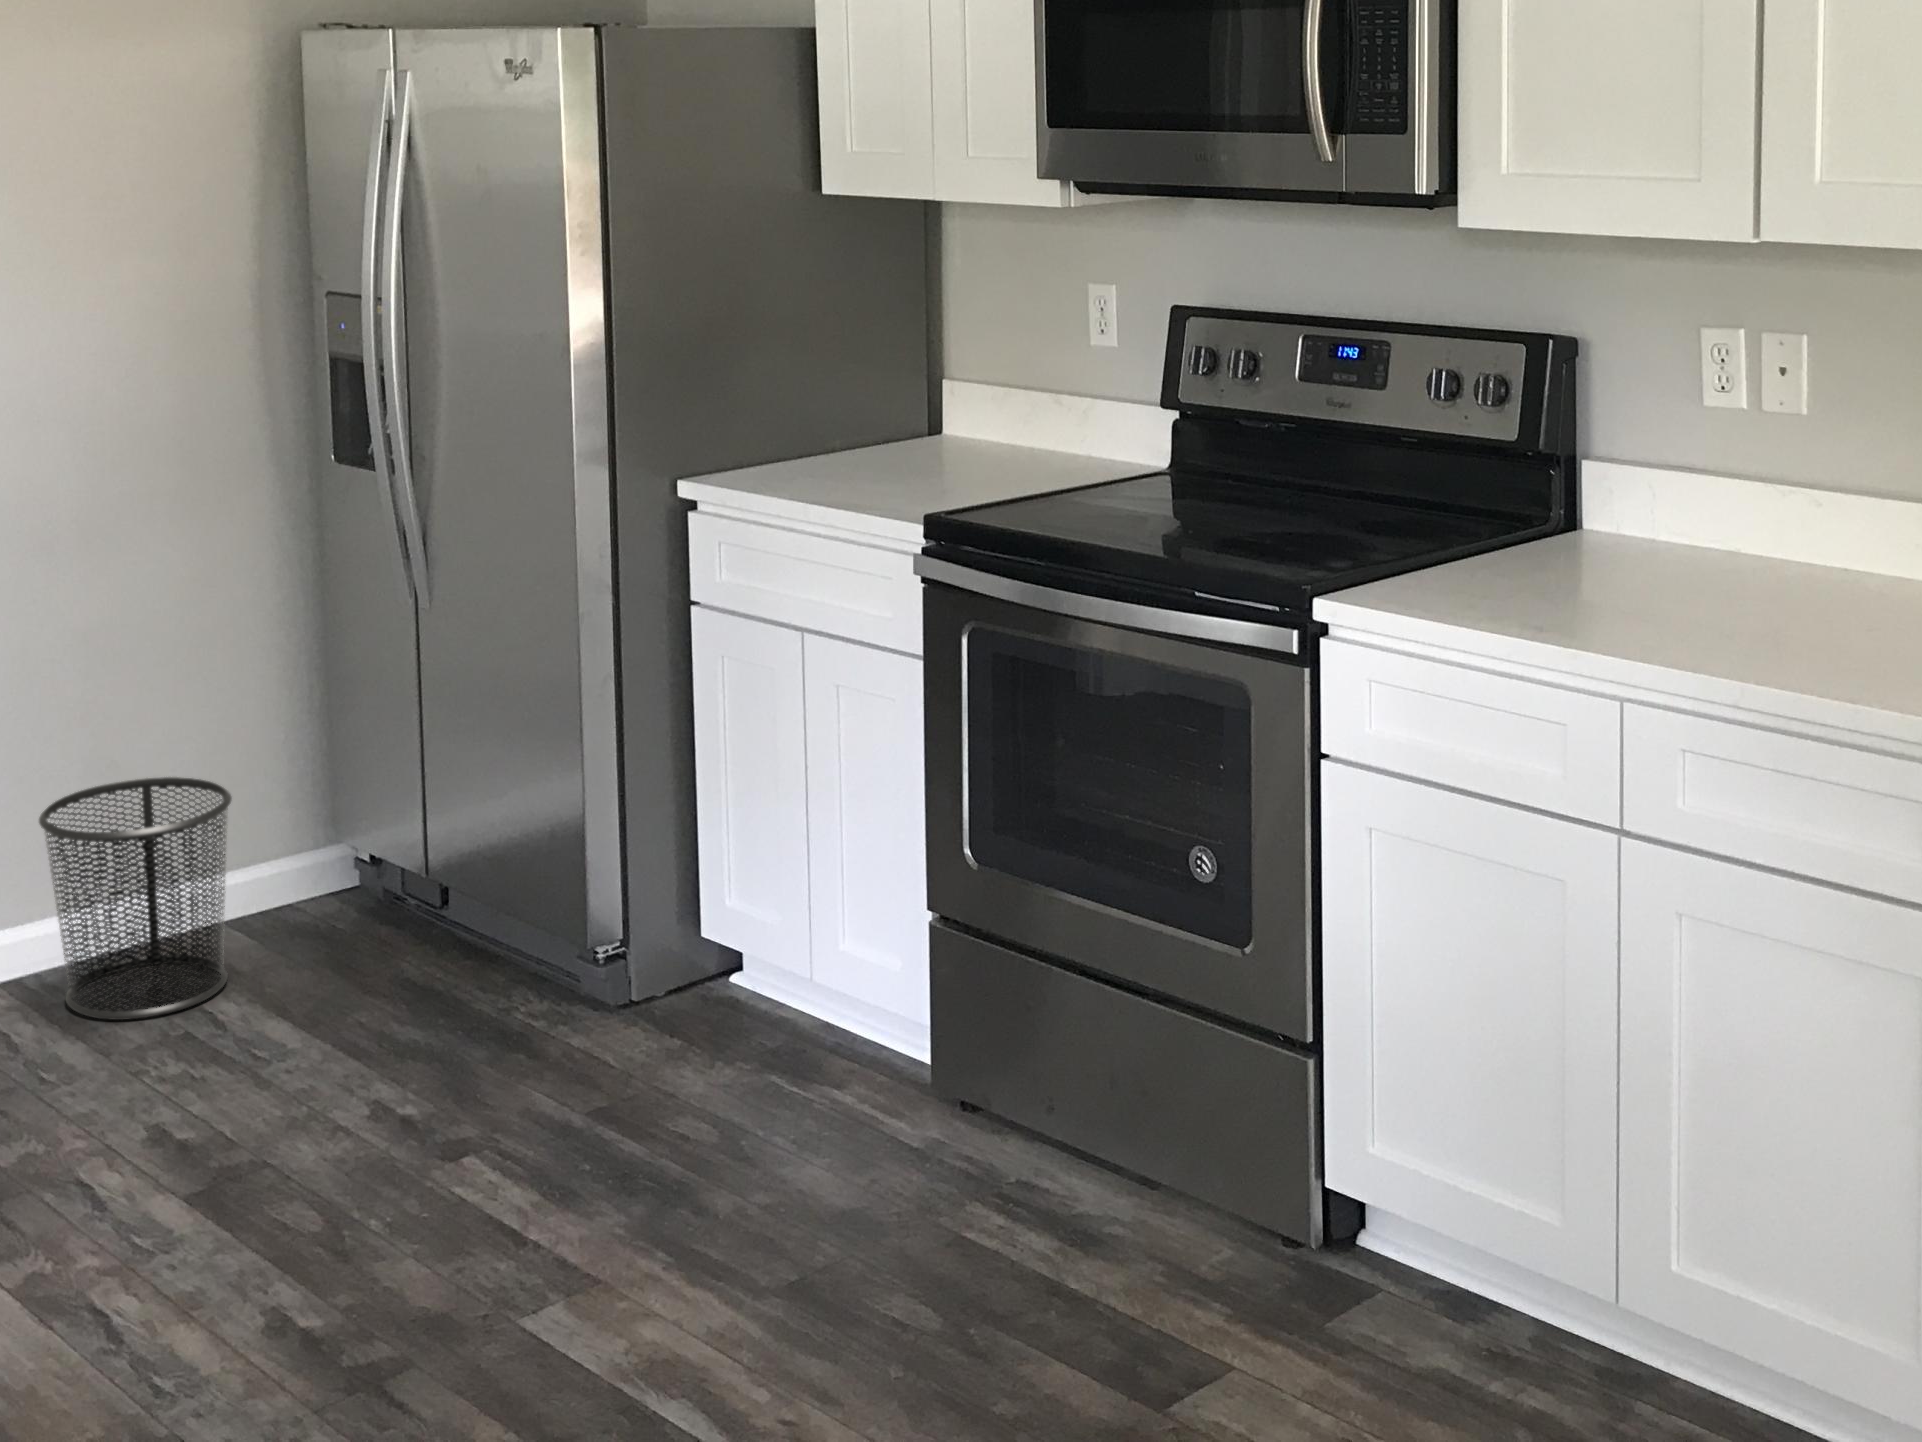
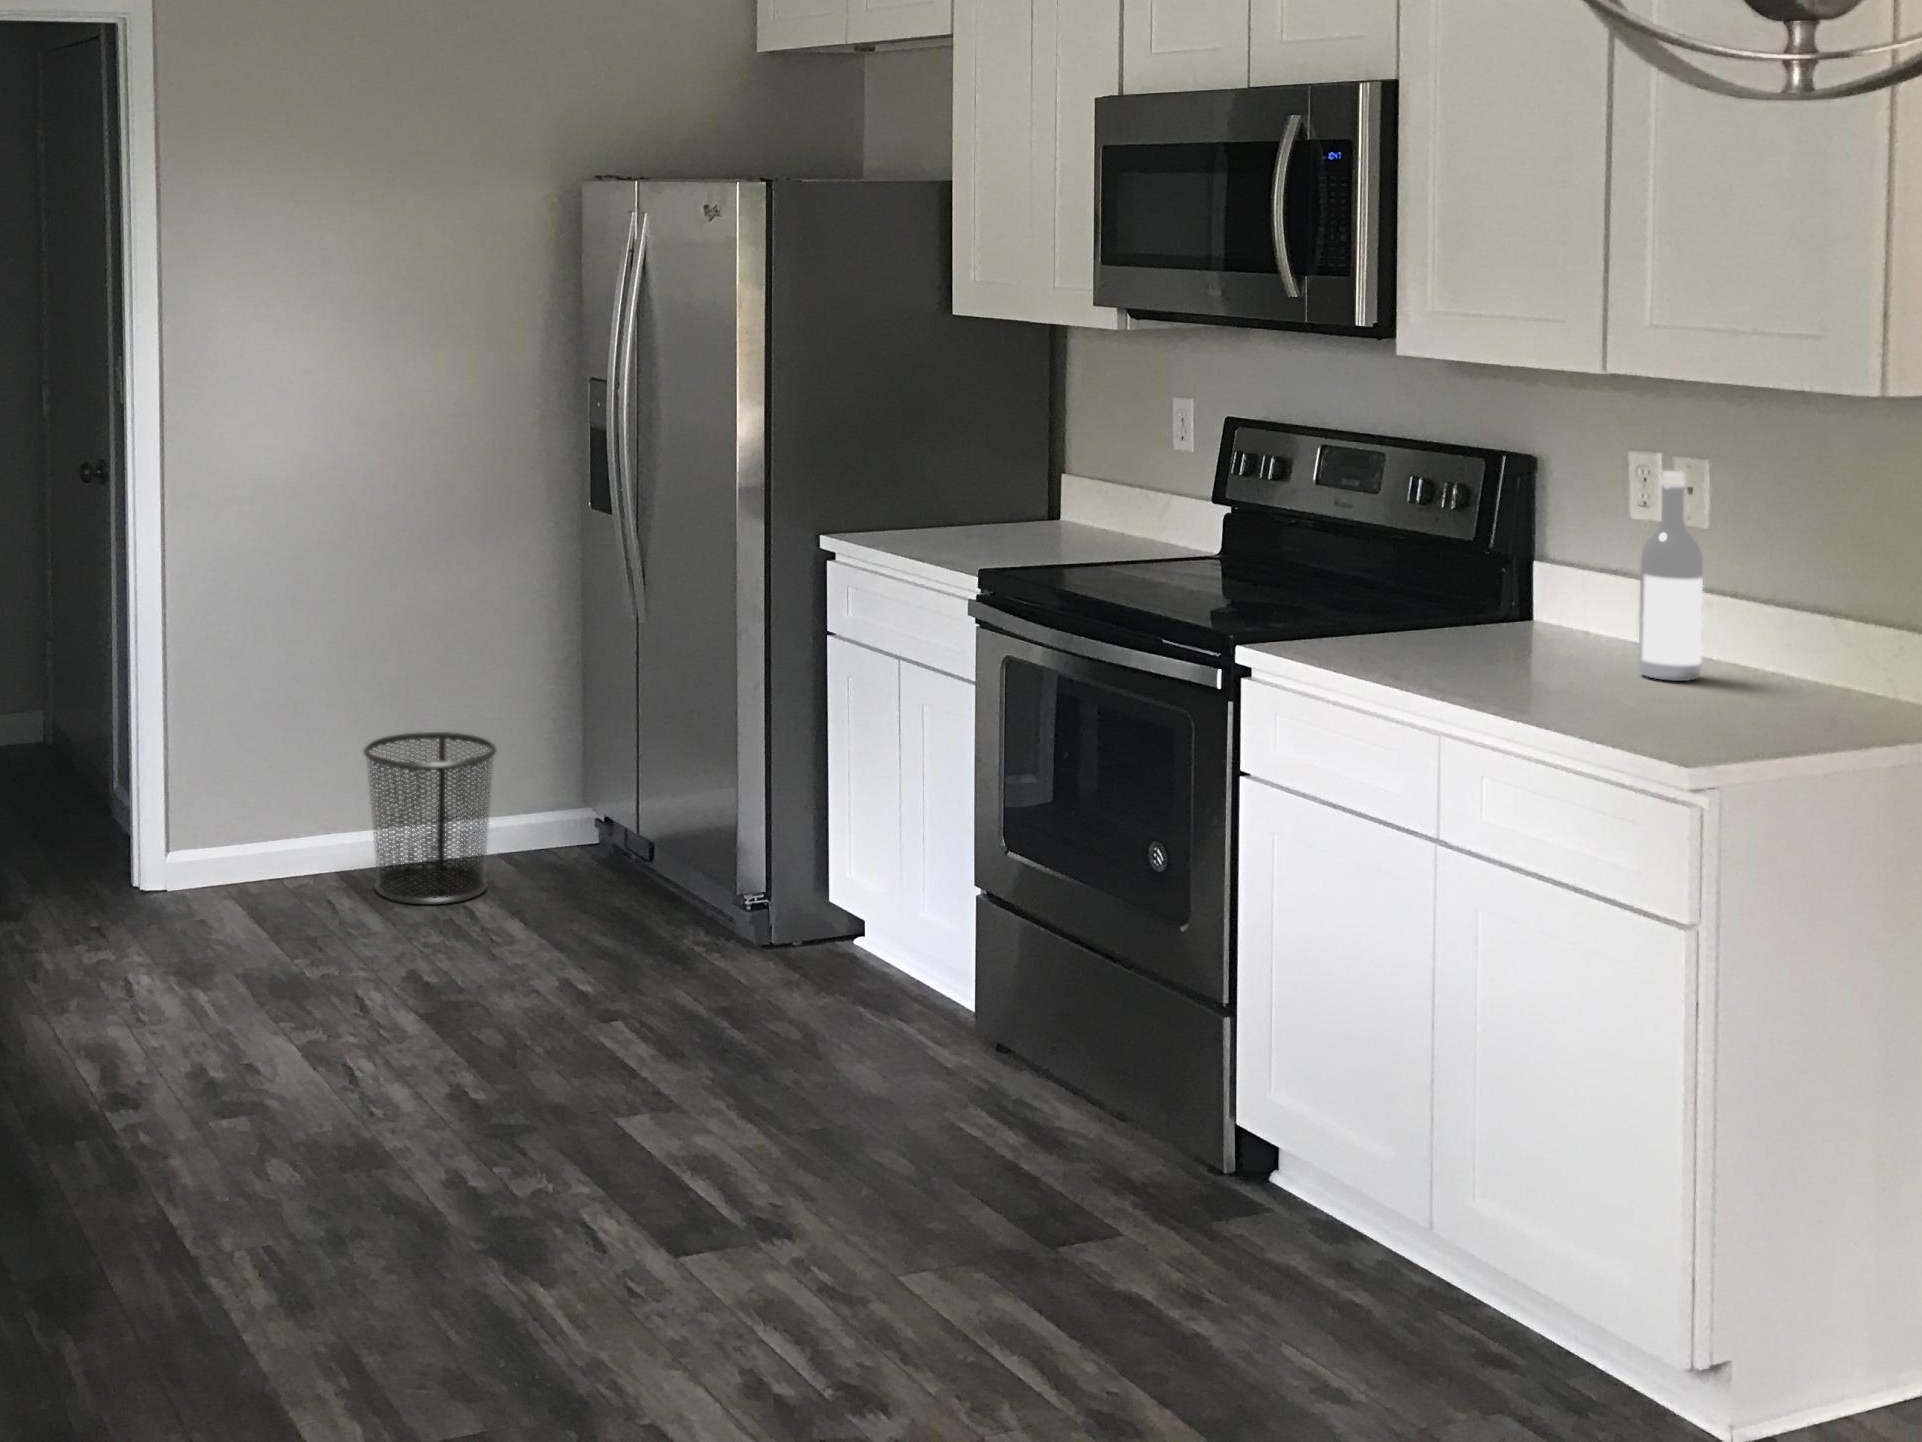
wine bottle: none [1772,353,1842,600] -> present [1639,471,1703,681]

